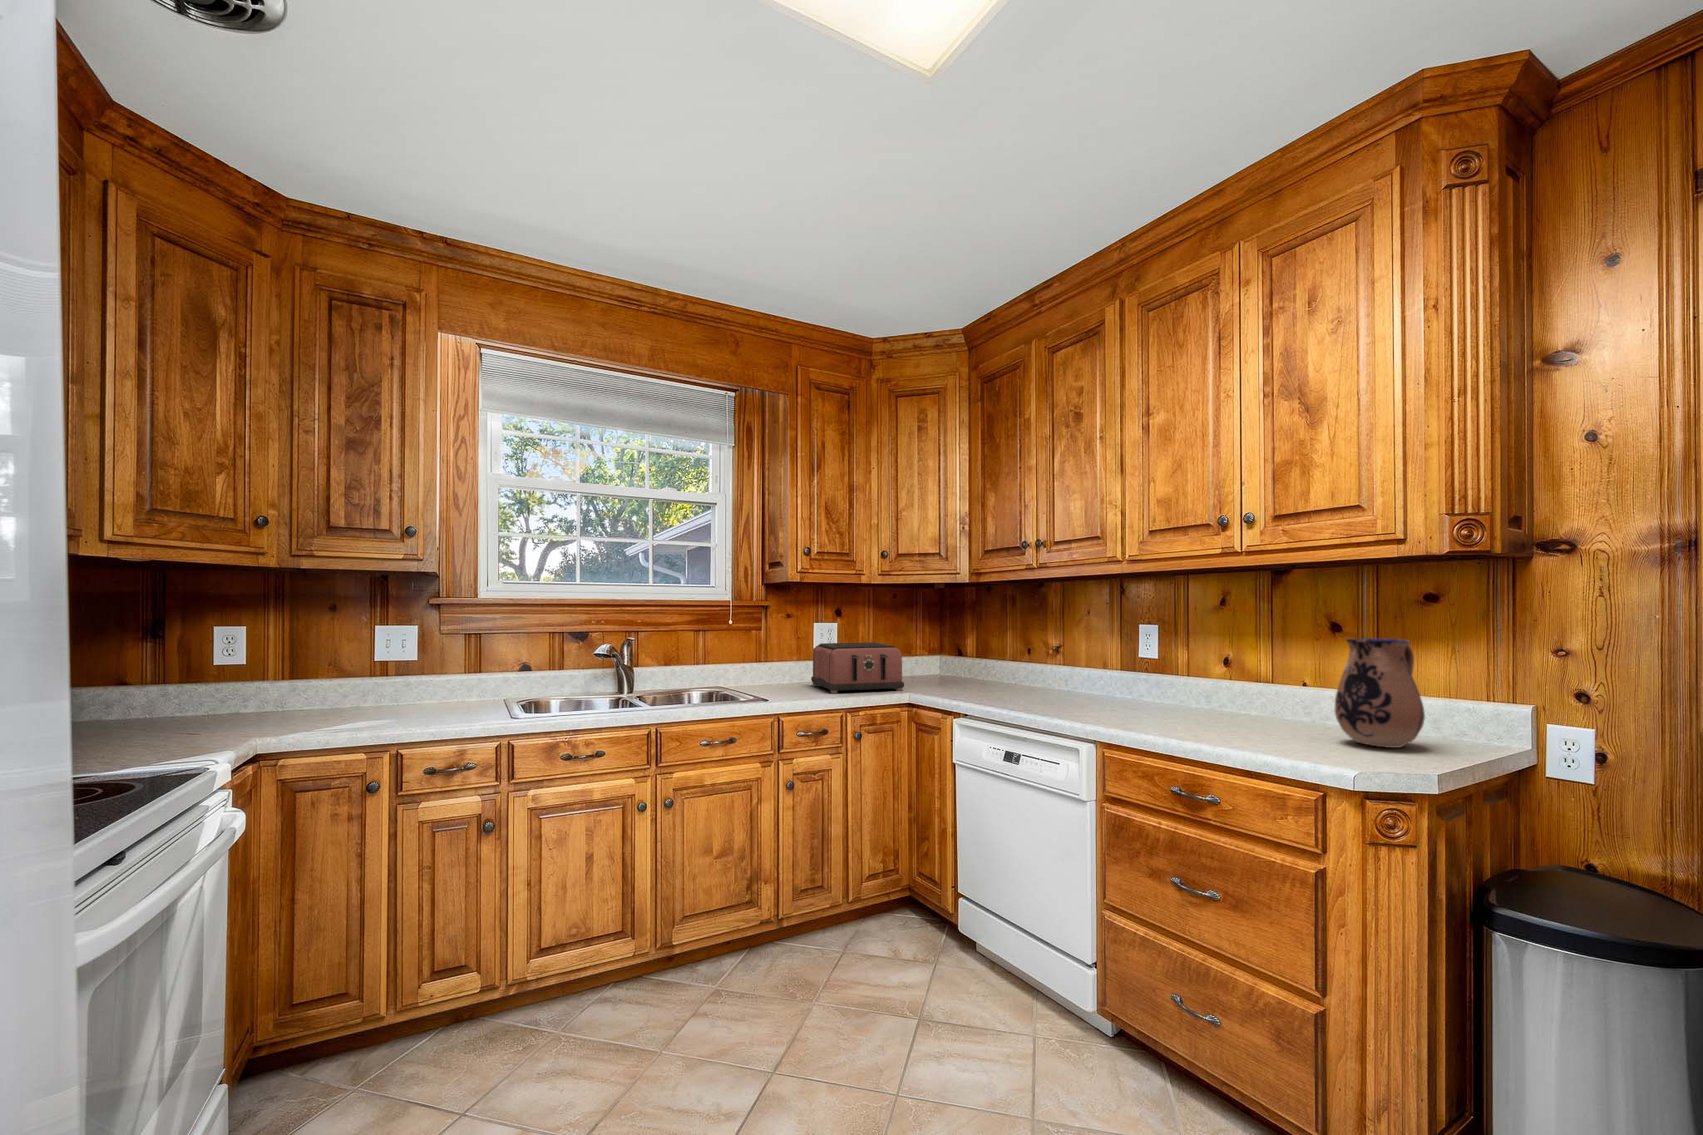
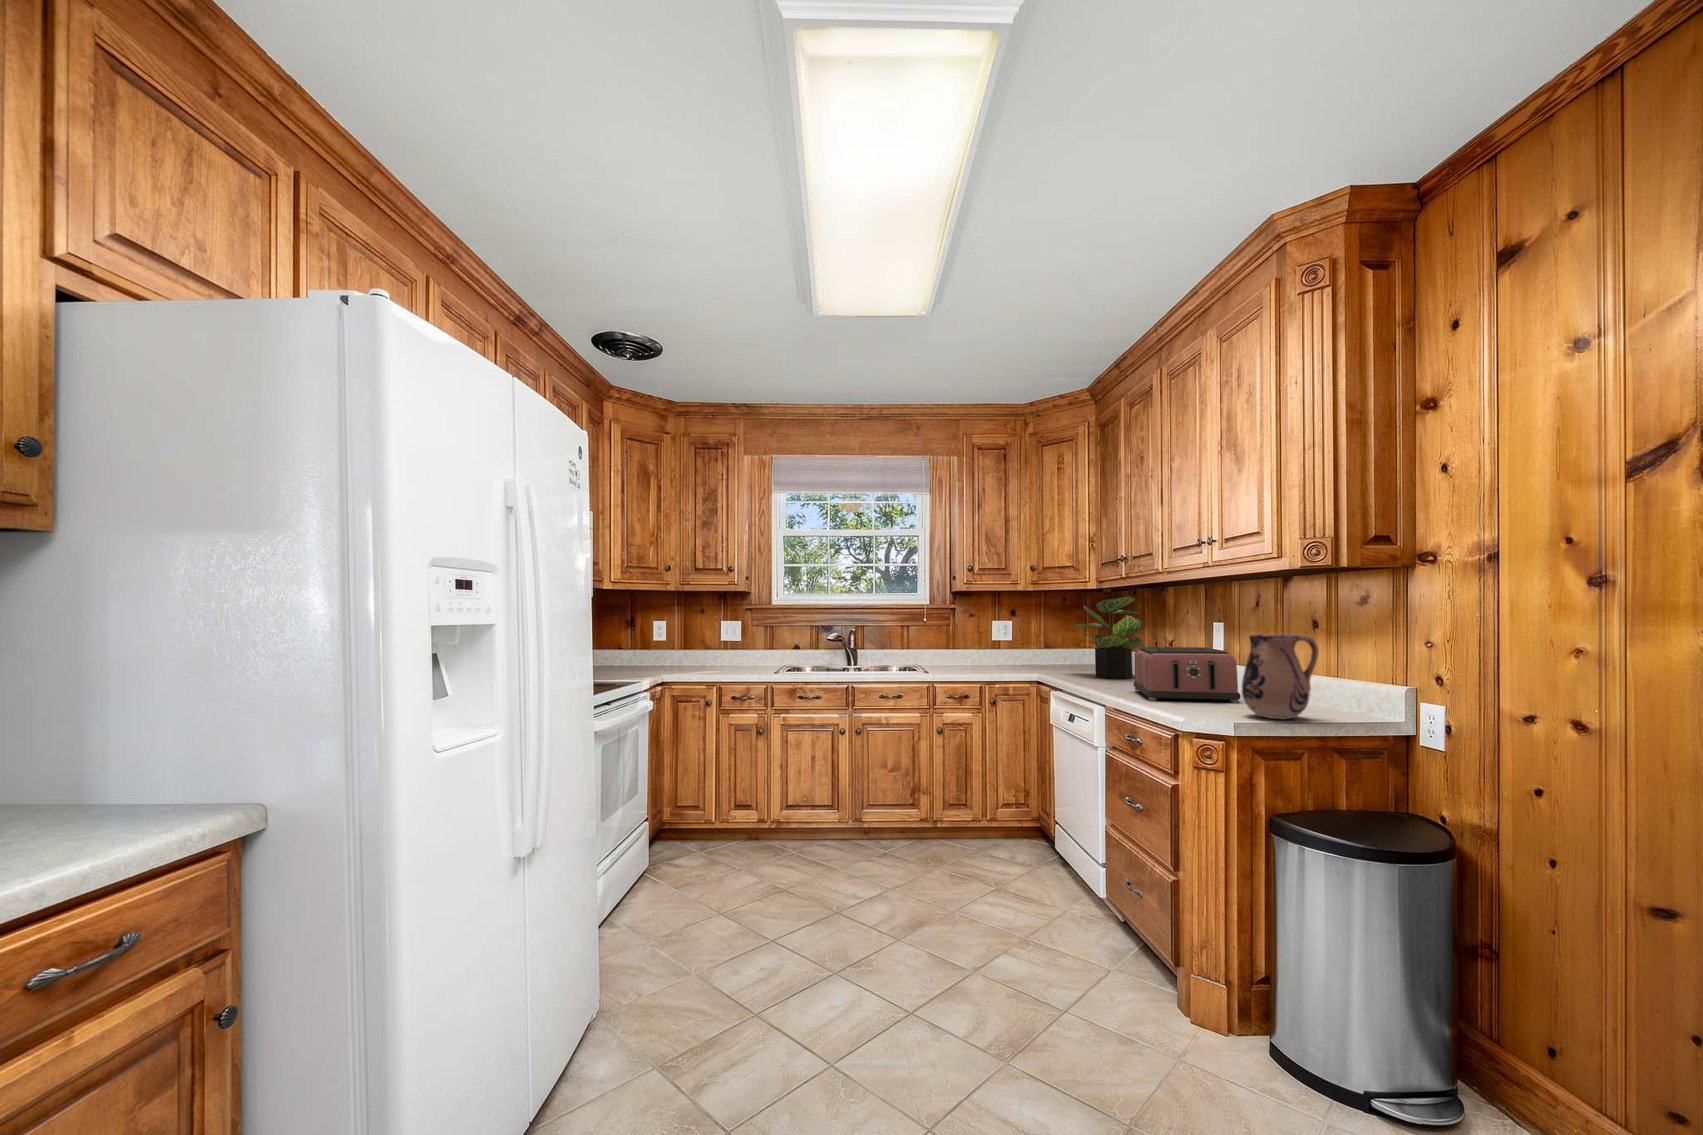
potted plant: none [947,588,1049,695] -> present [1072,595,1143,679]
toaster: present [811,642,904,694] -> present [1134,647,1240,703]

